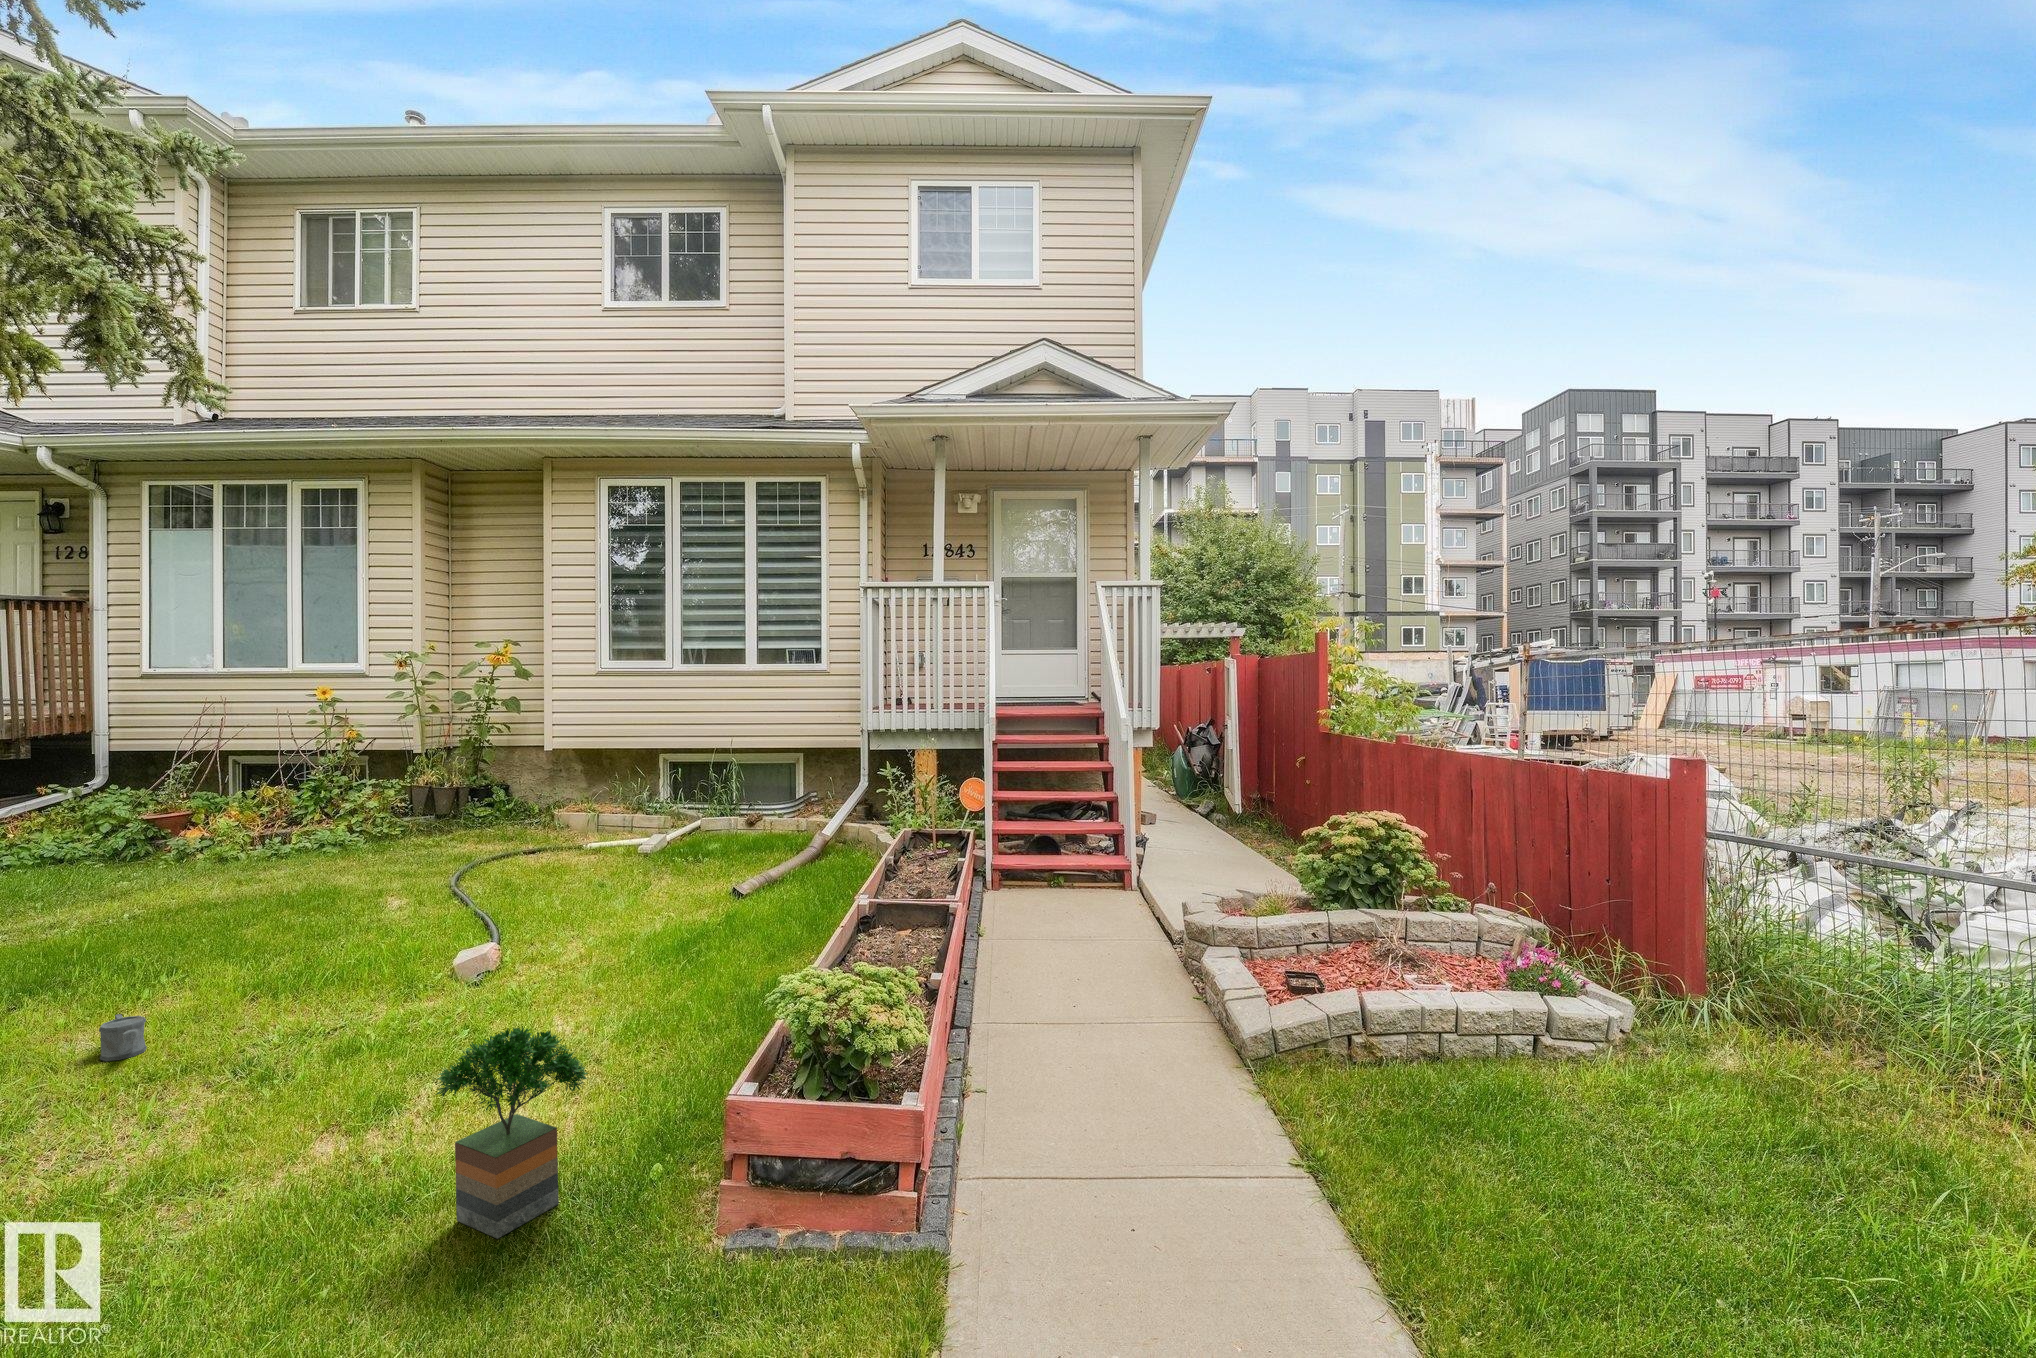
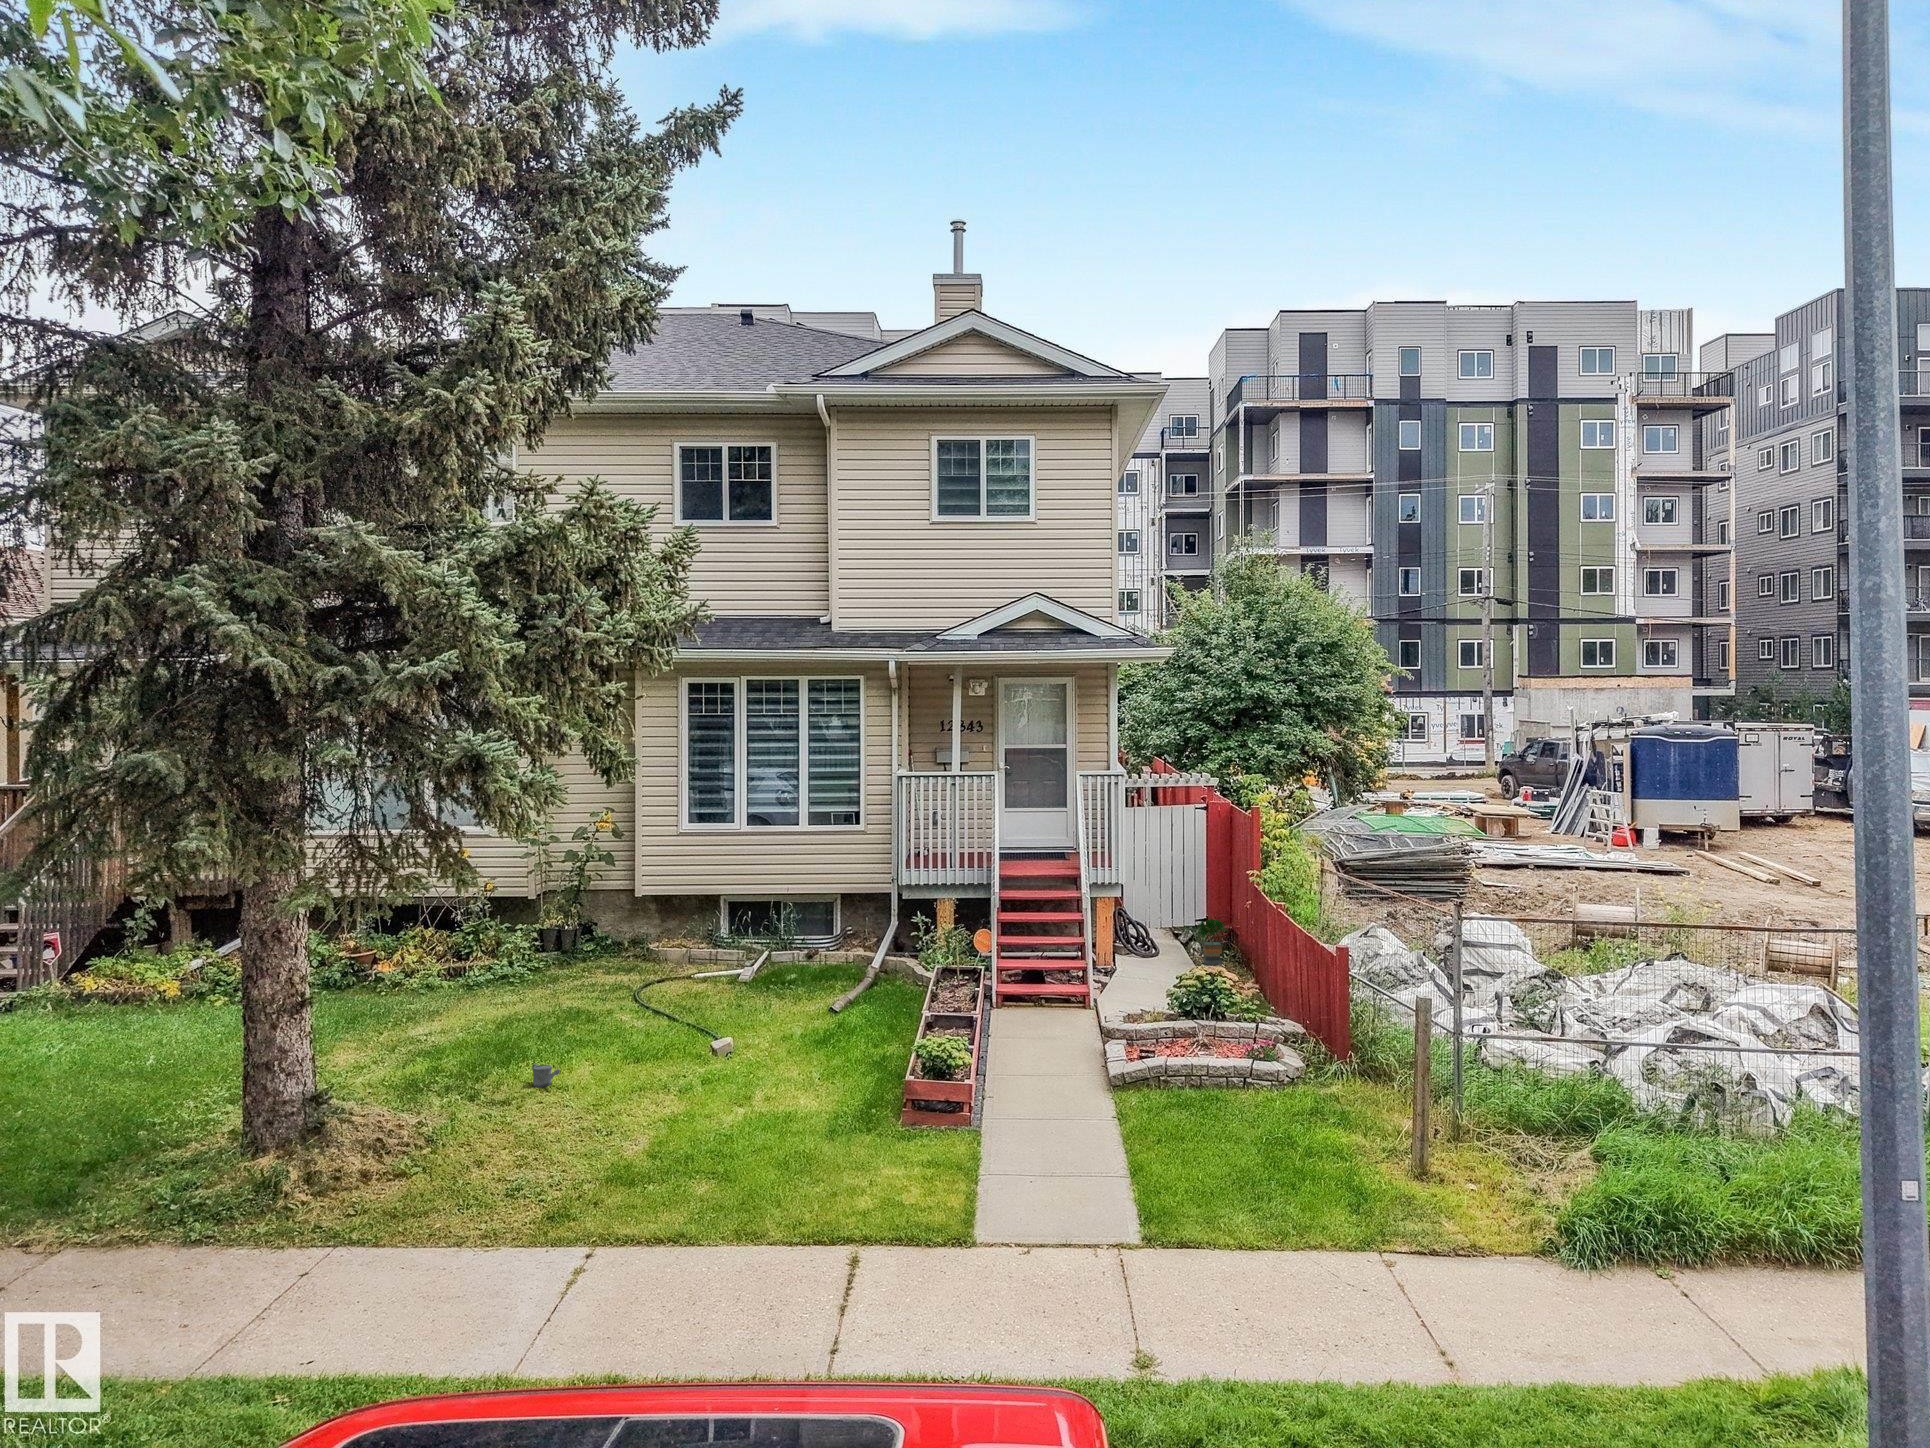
potted tree: present [436,1027,588,1239] -> present [1197,919,1228,965]

